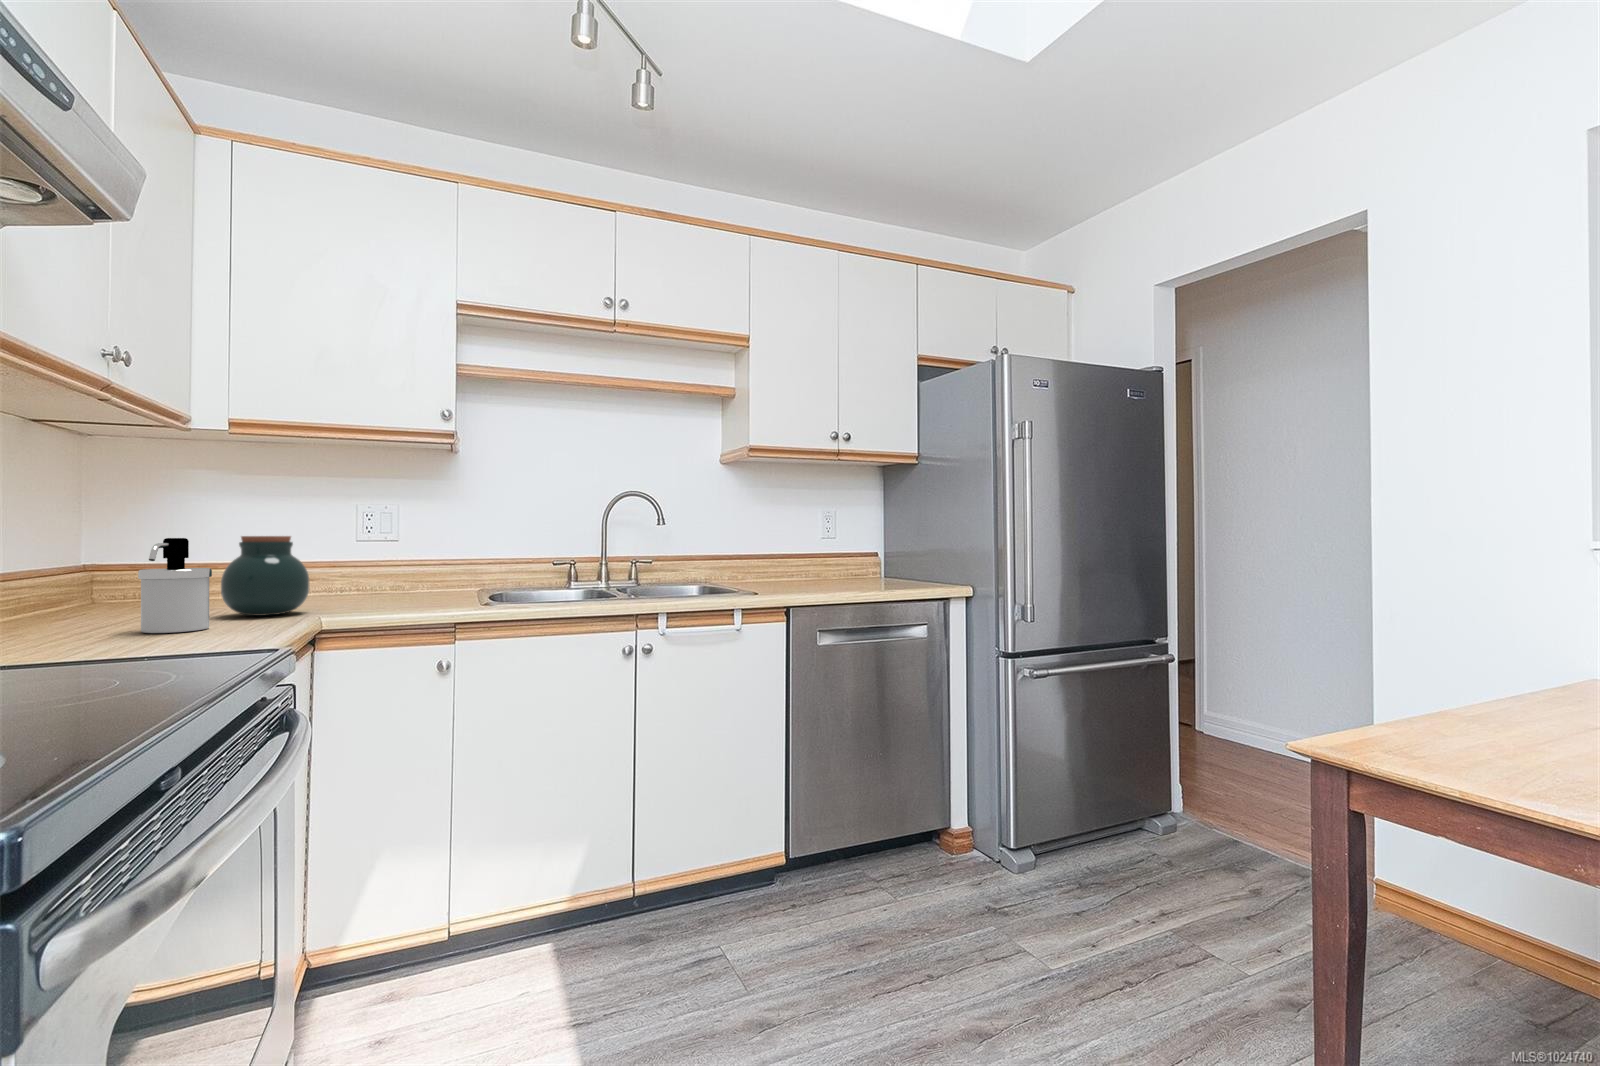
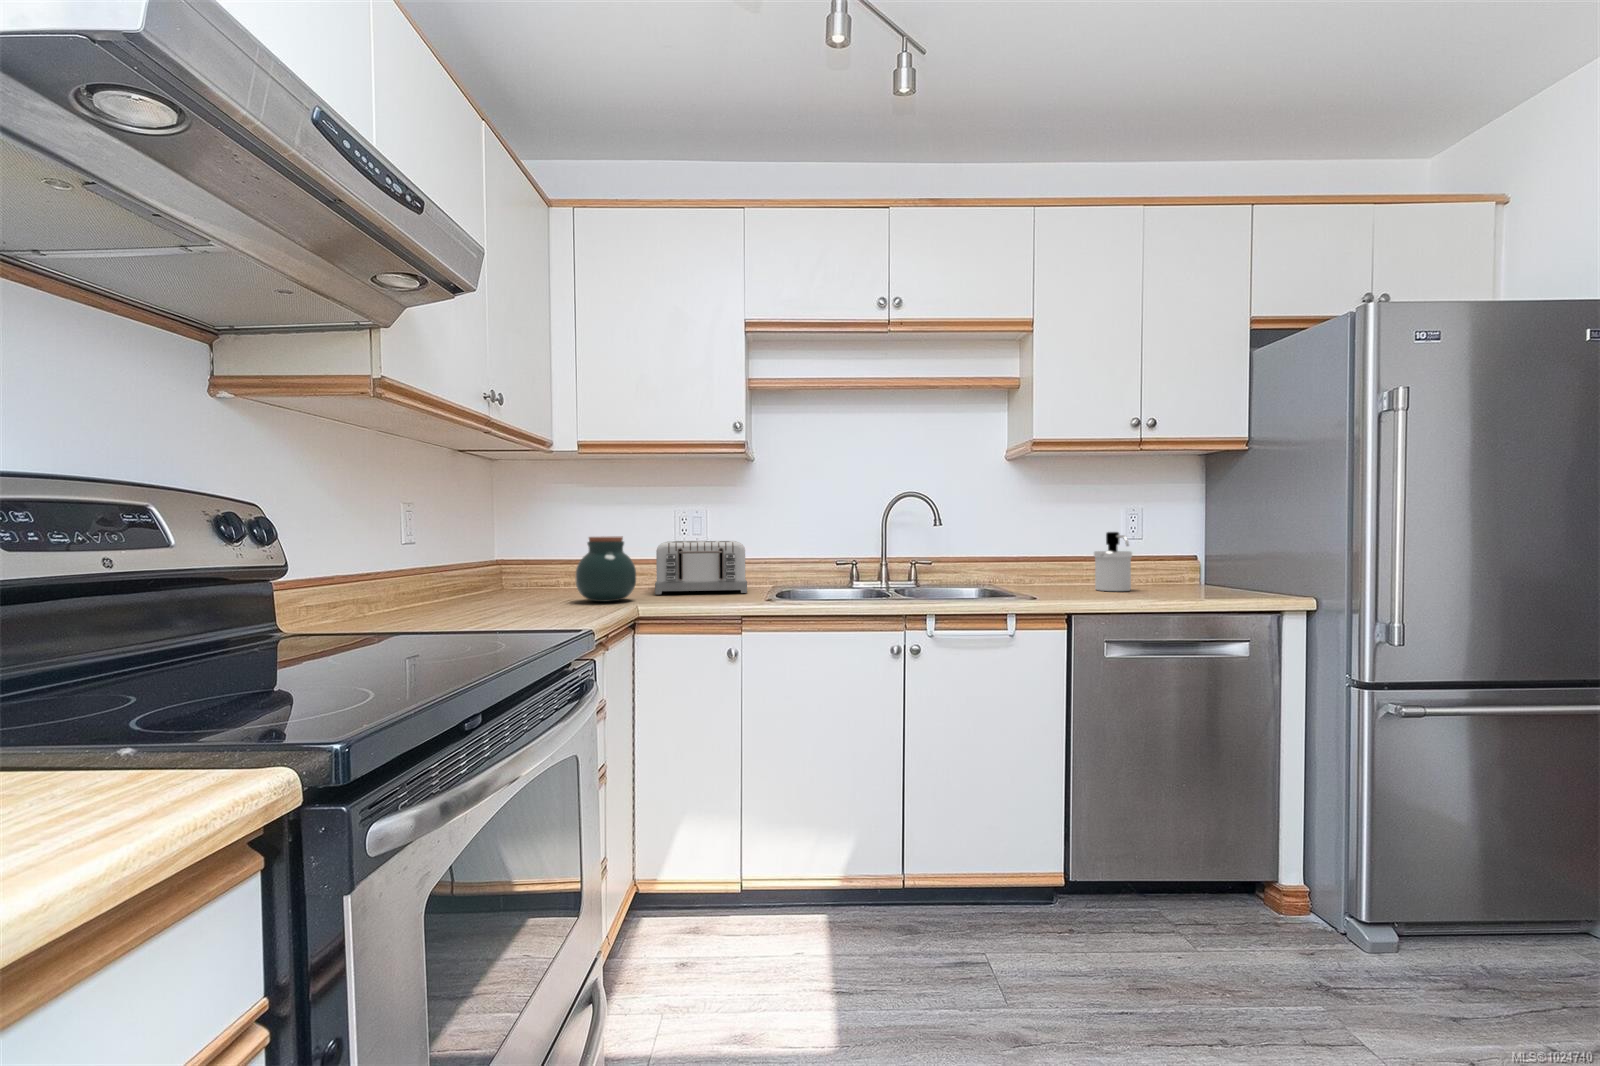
soap dispenser: present [138,538,212,633] -> present [1094,532,1132,591]
toaster: none [332,543,451,605] -> present [655,541,747,594]

